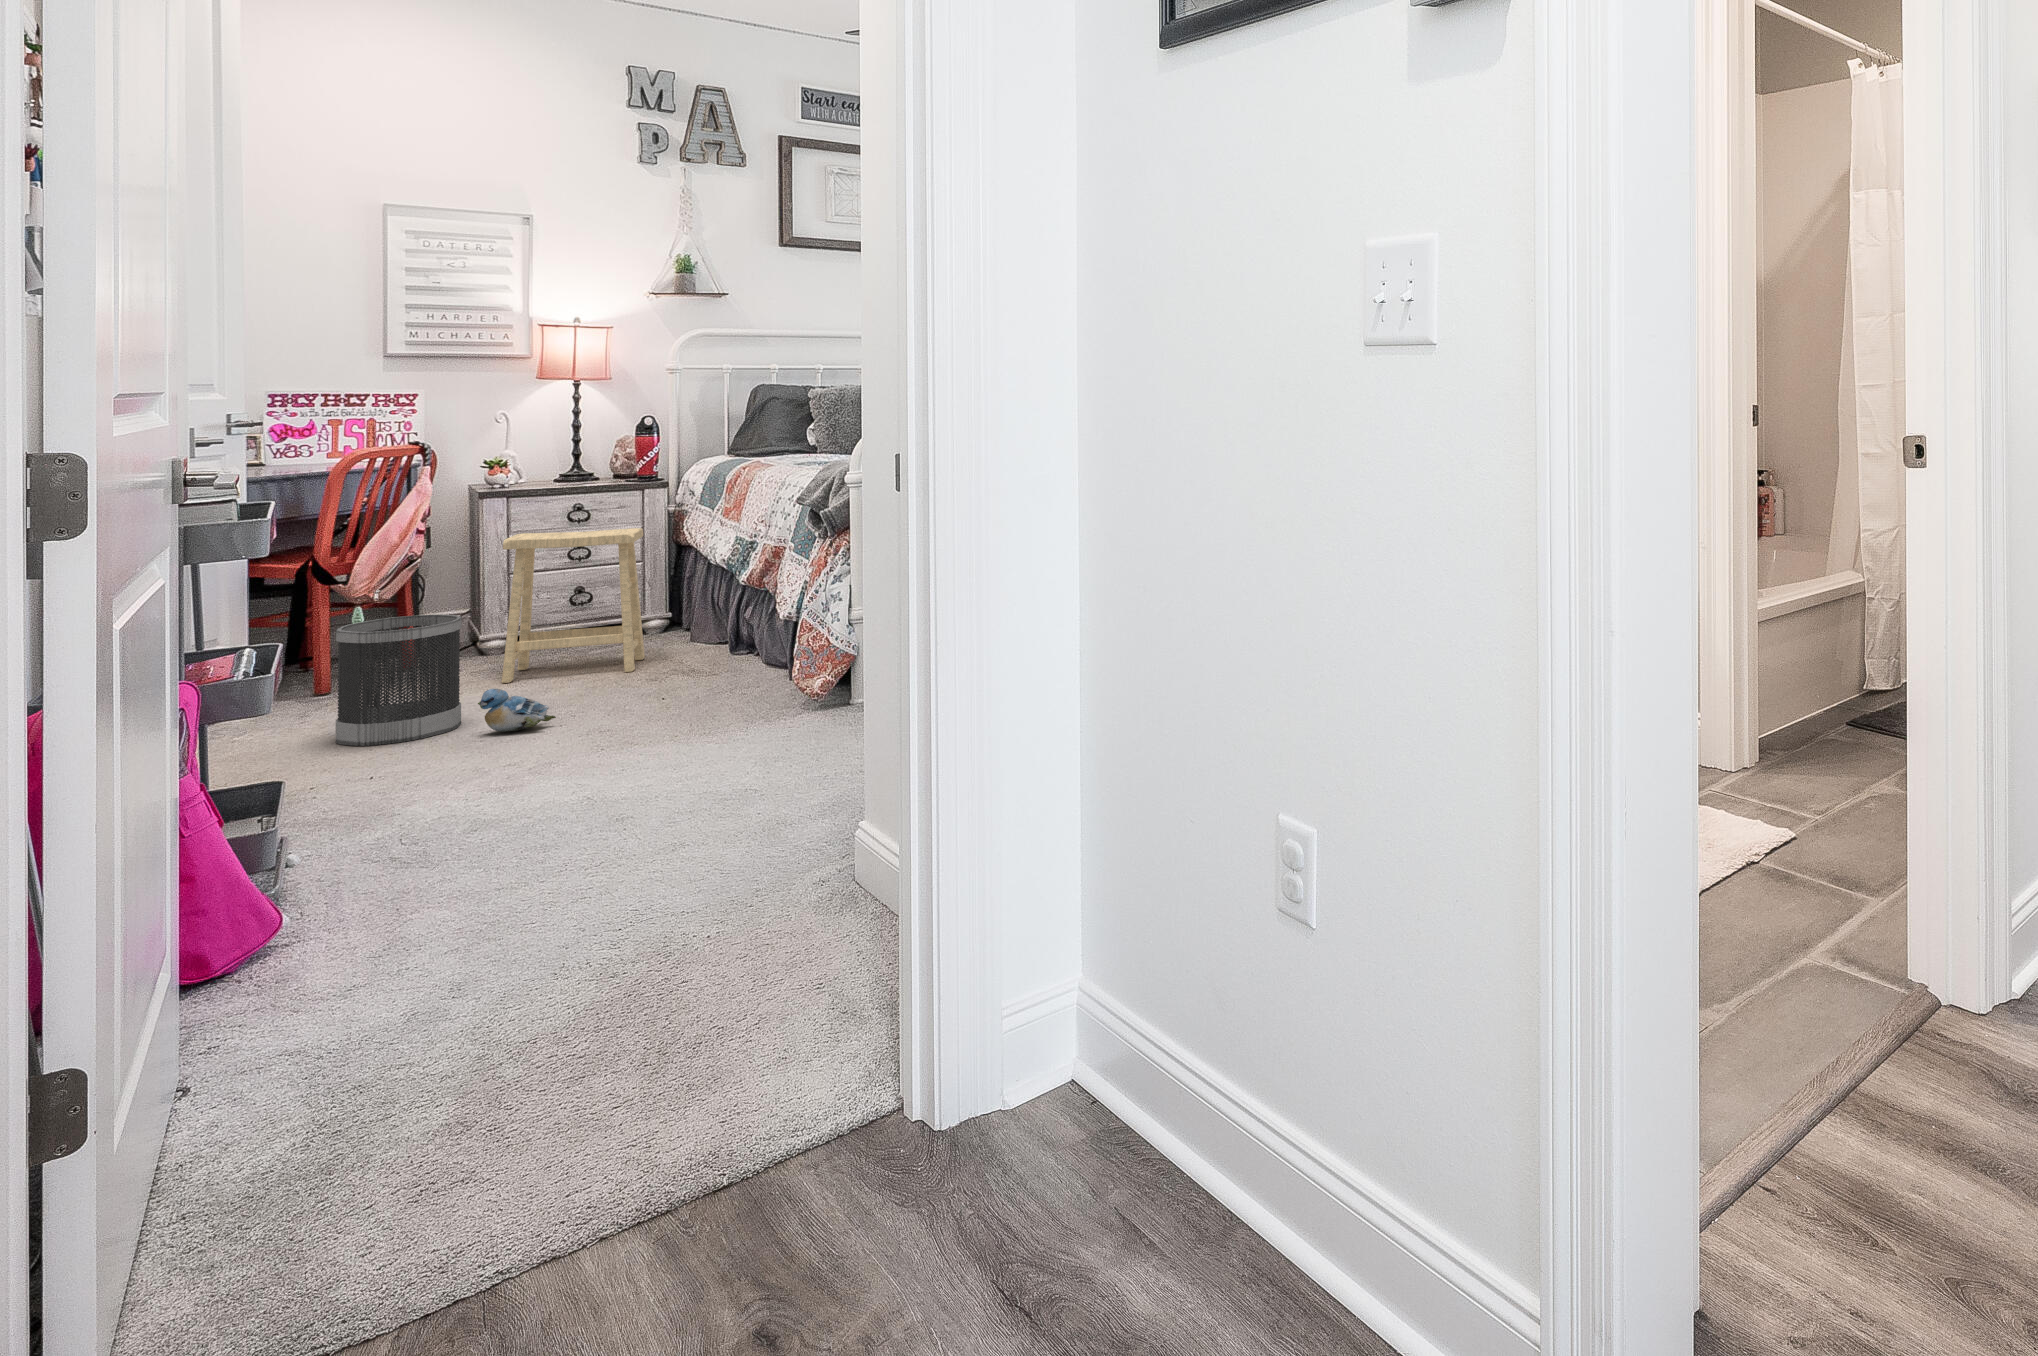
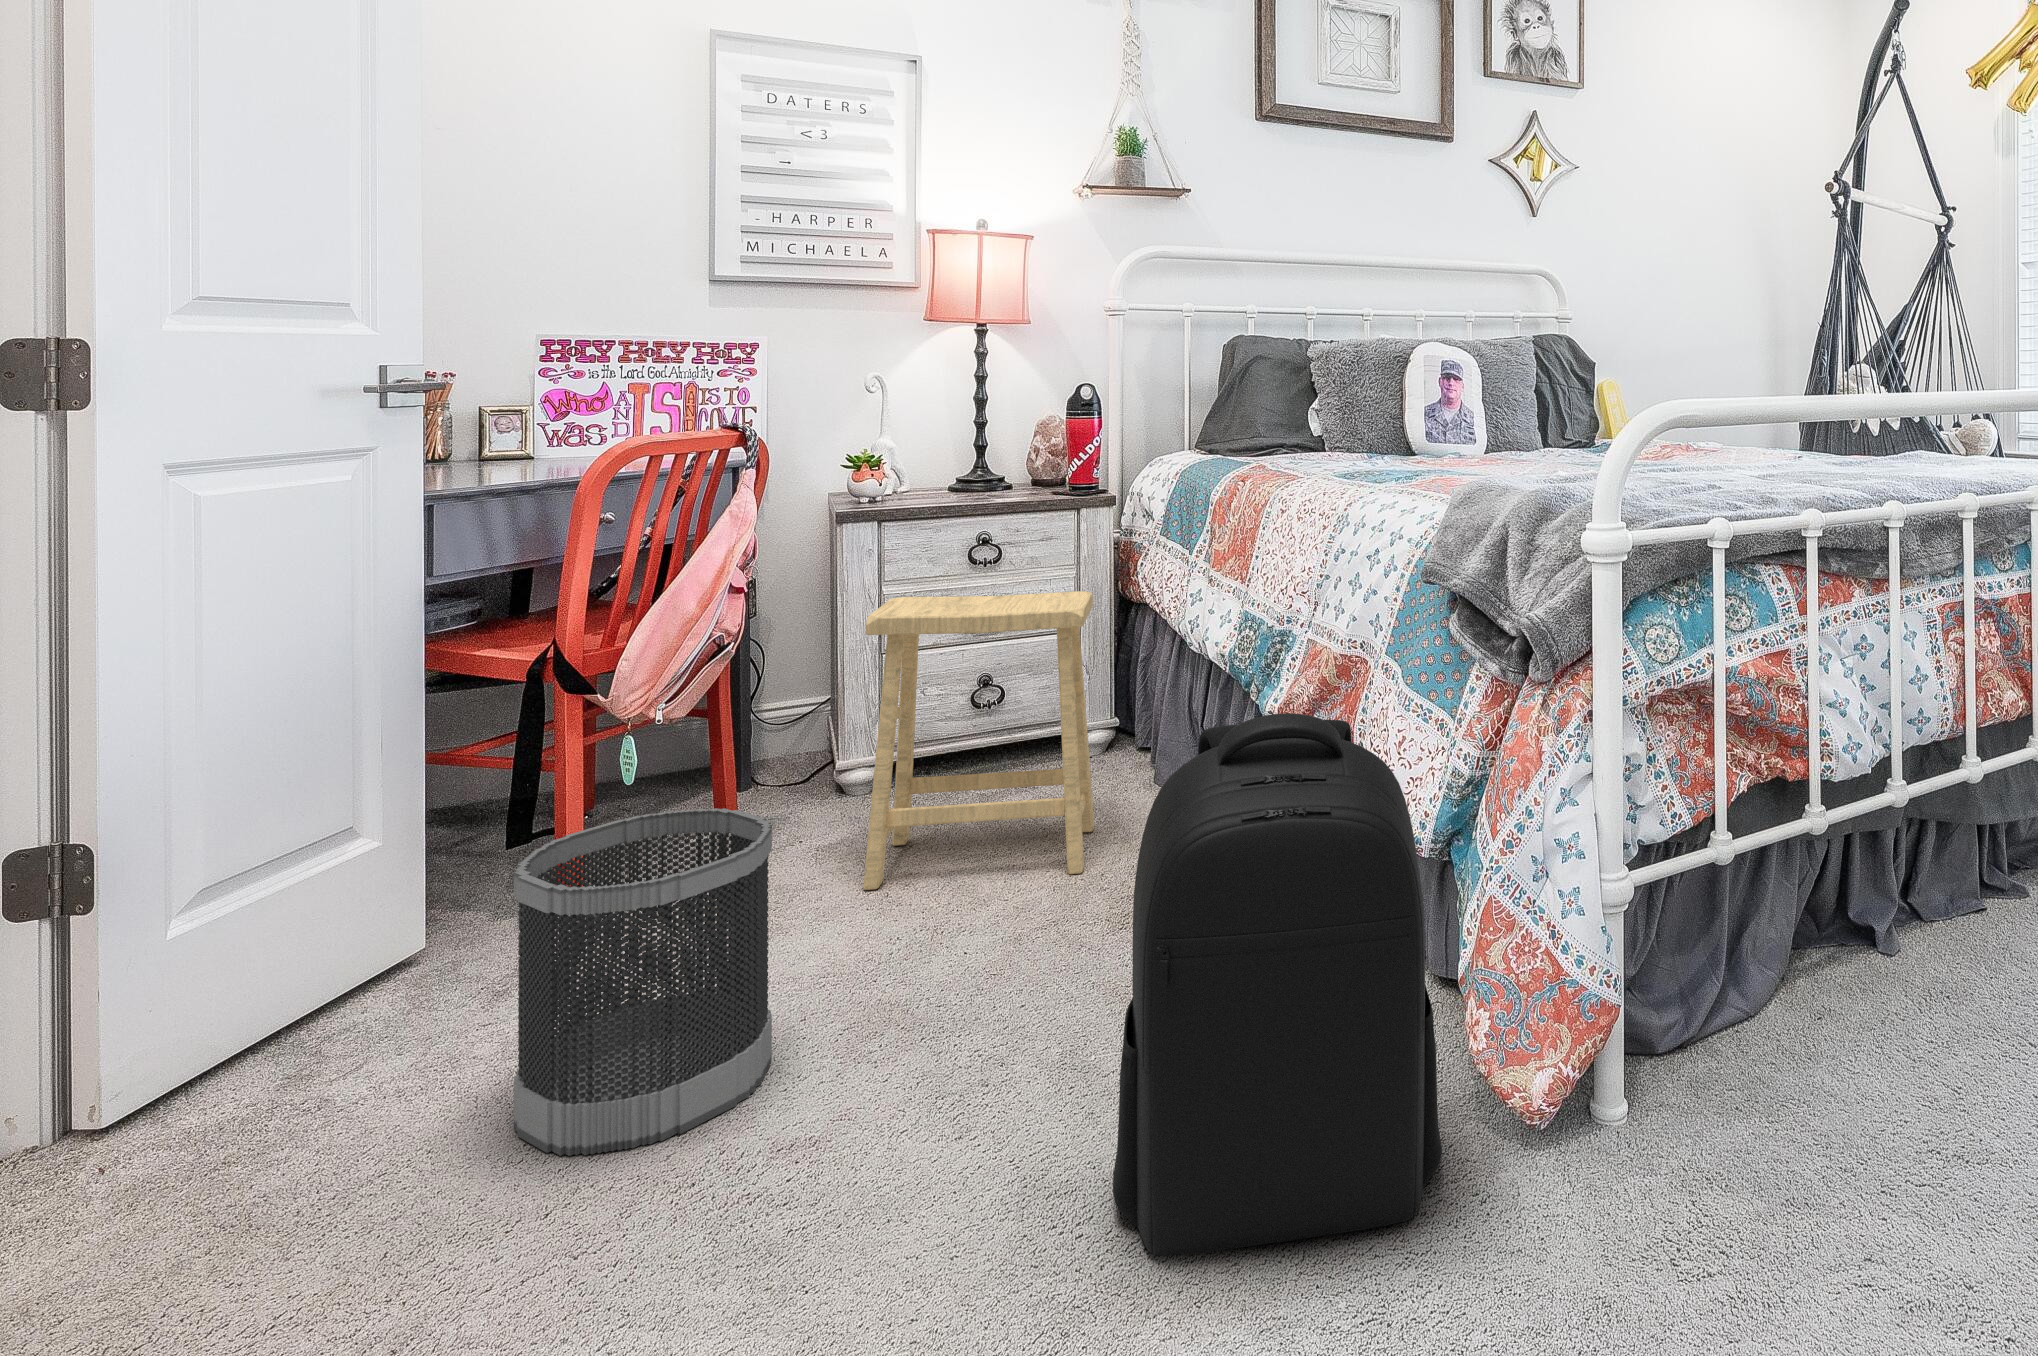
backpack: none [626,545,775,741] -> present [1113,713,1442,1256]
plush toy: present [478,689,556,732] -> none [794,1024,955,1129]

